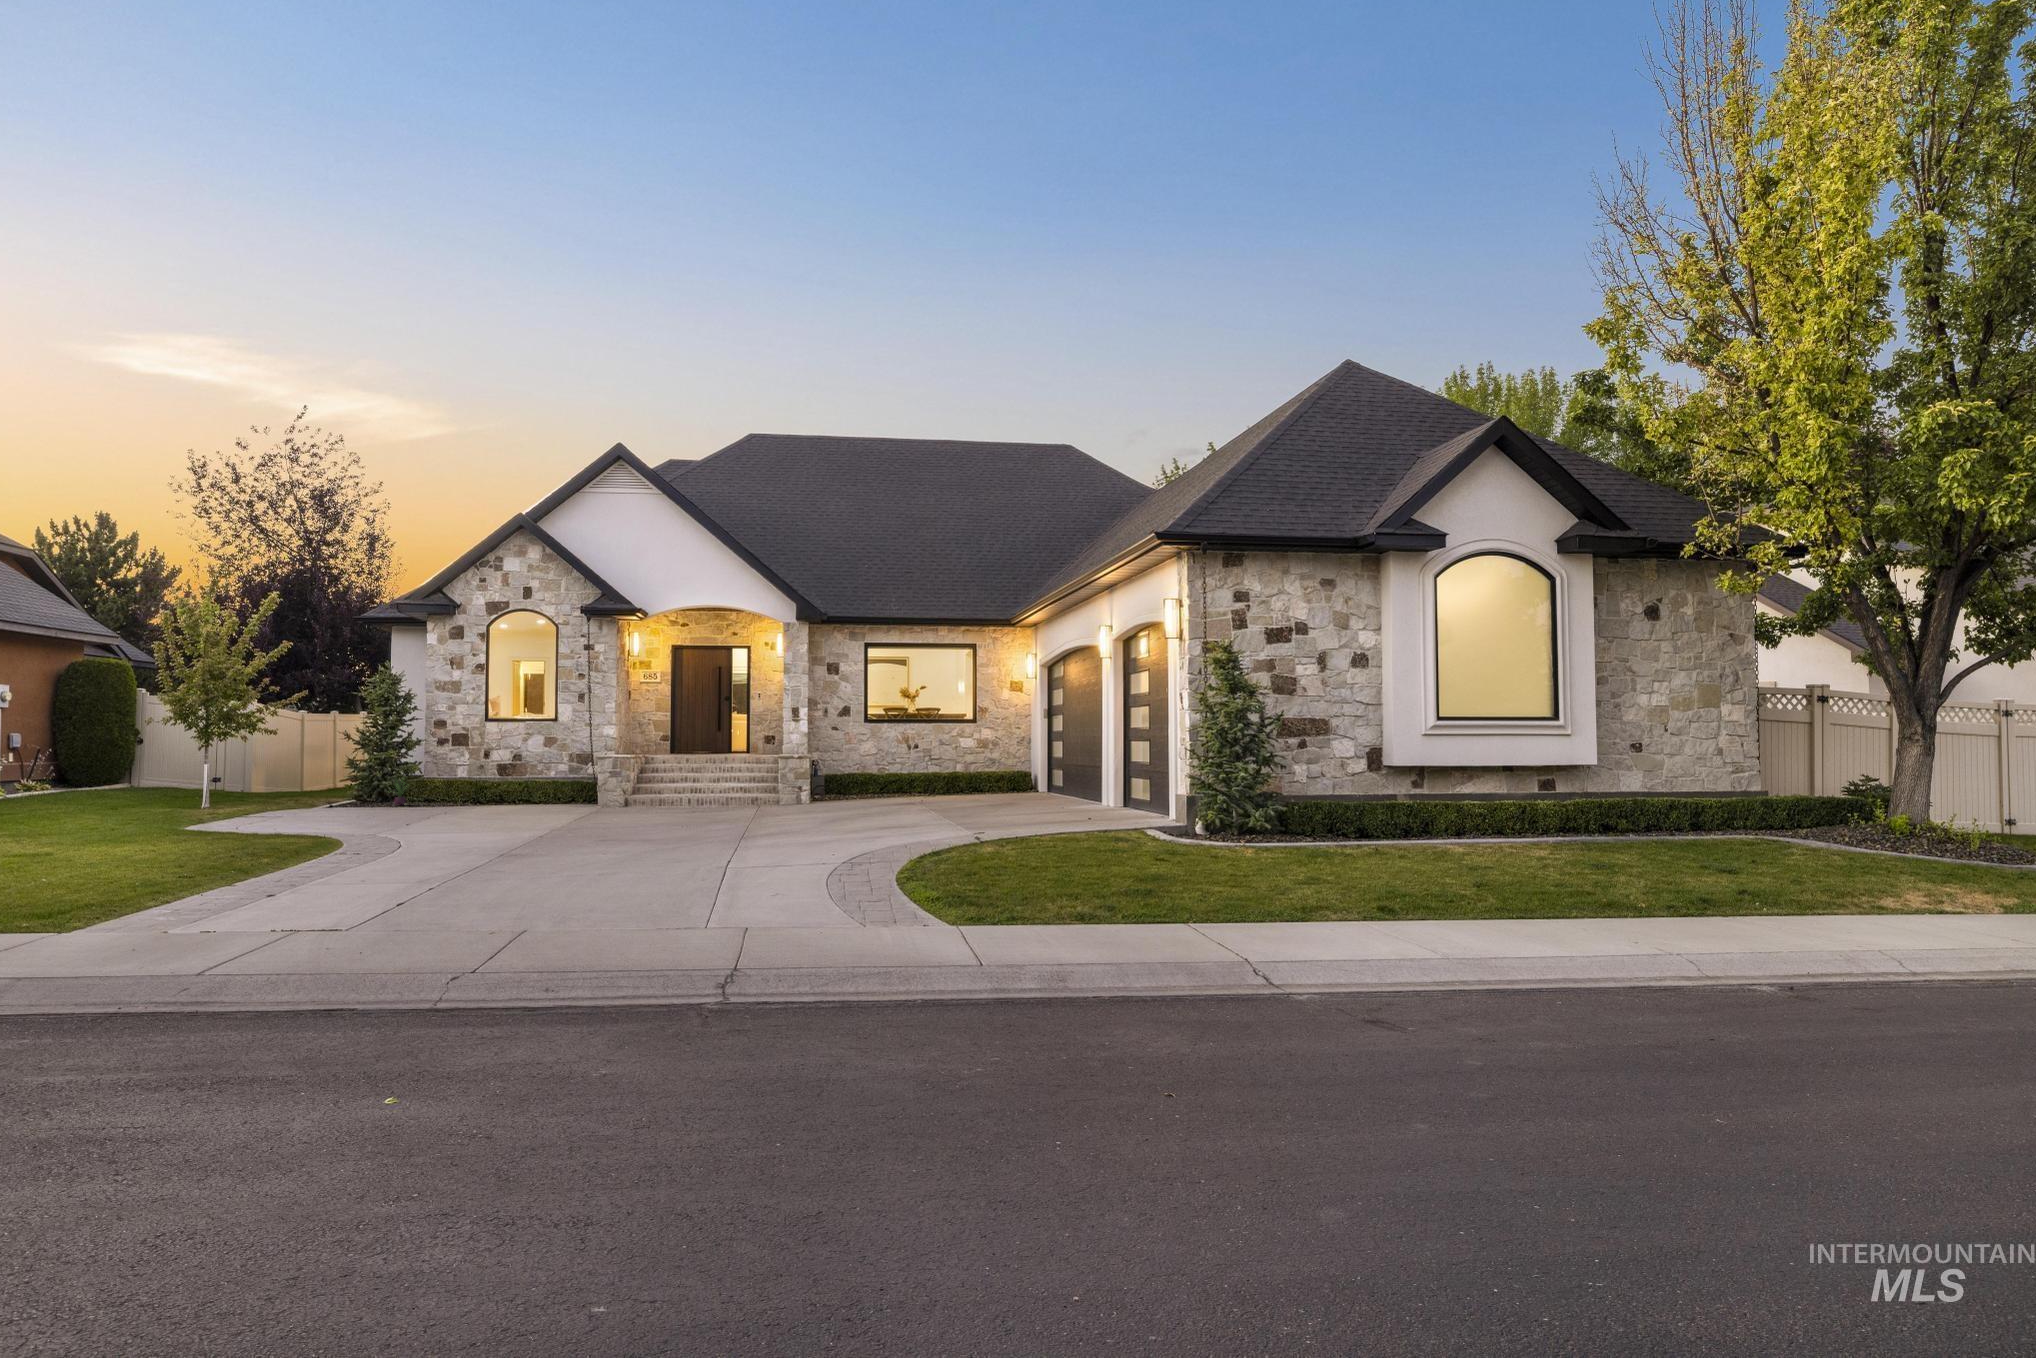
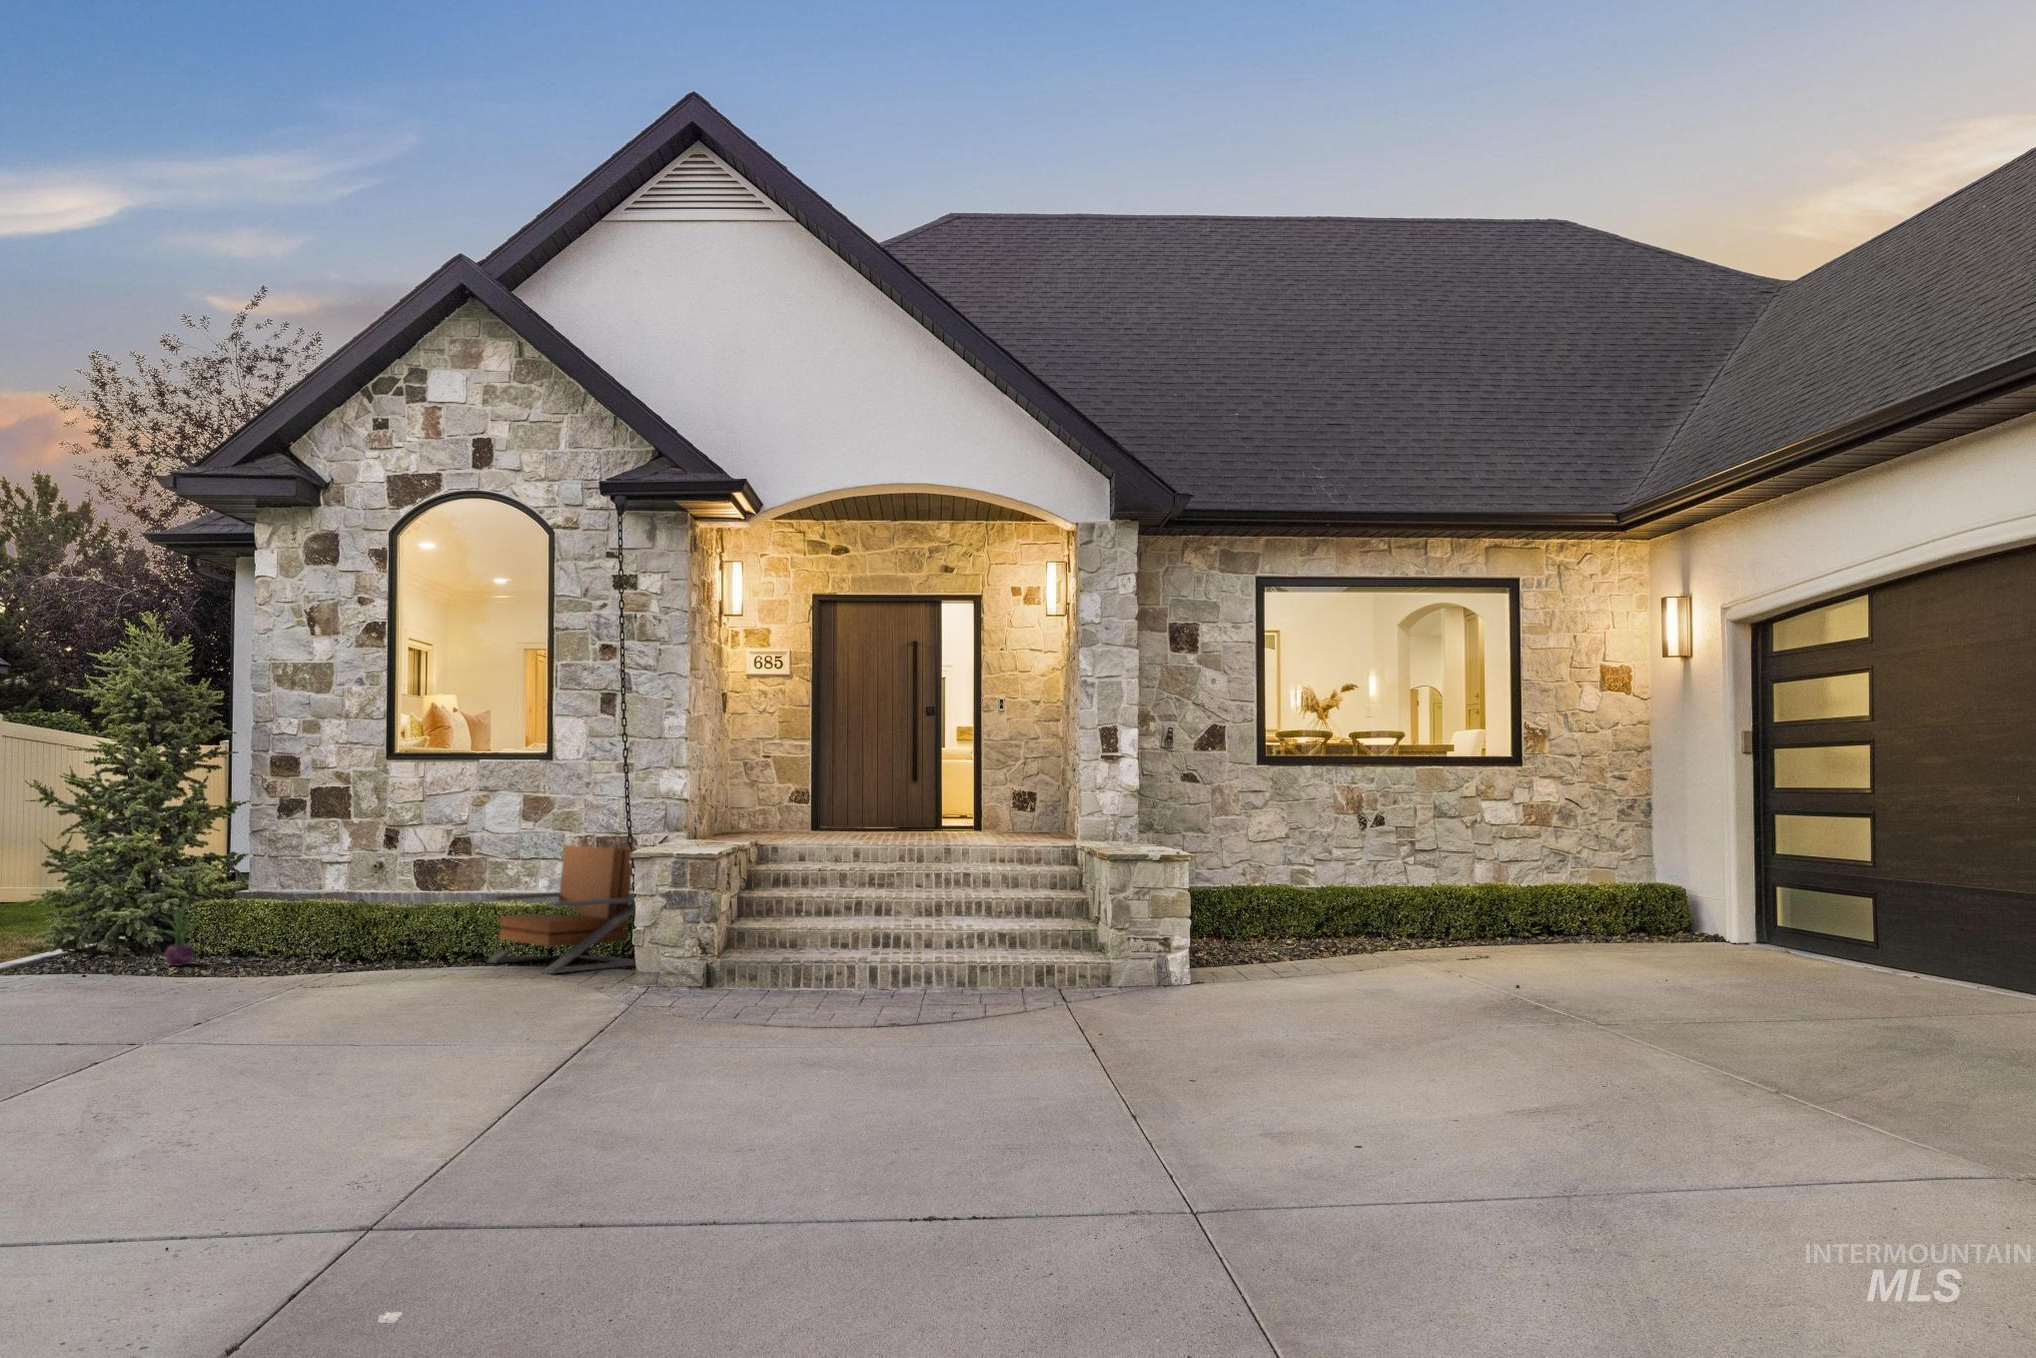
lounge chair: none [533,756,601,805] -> present [488,845,635,973]

